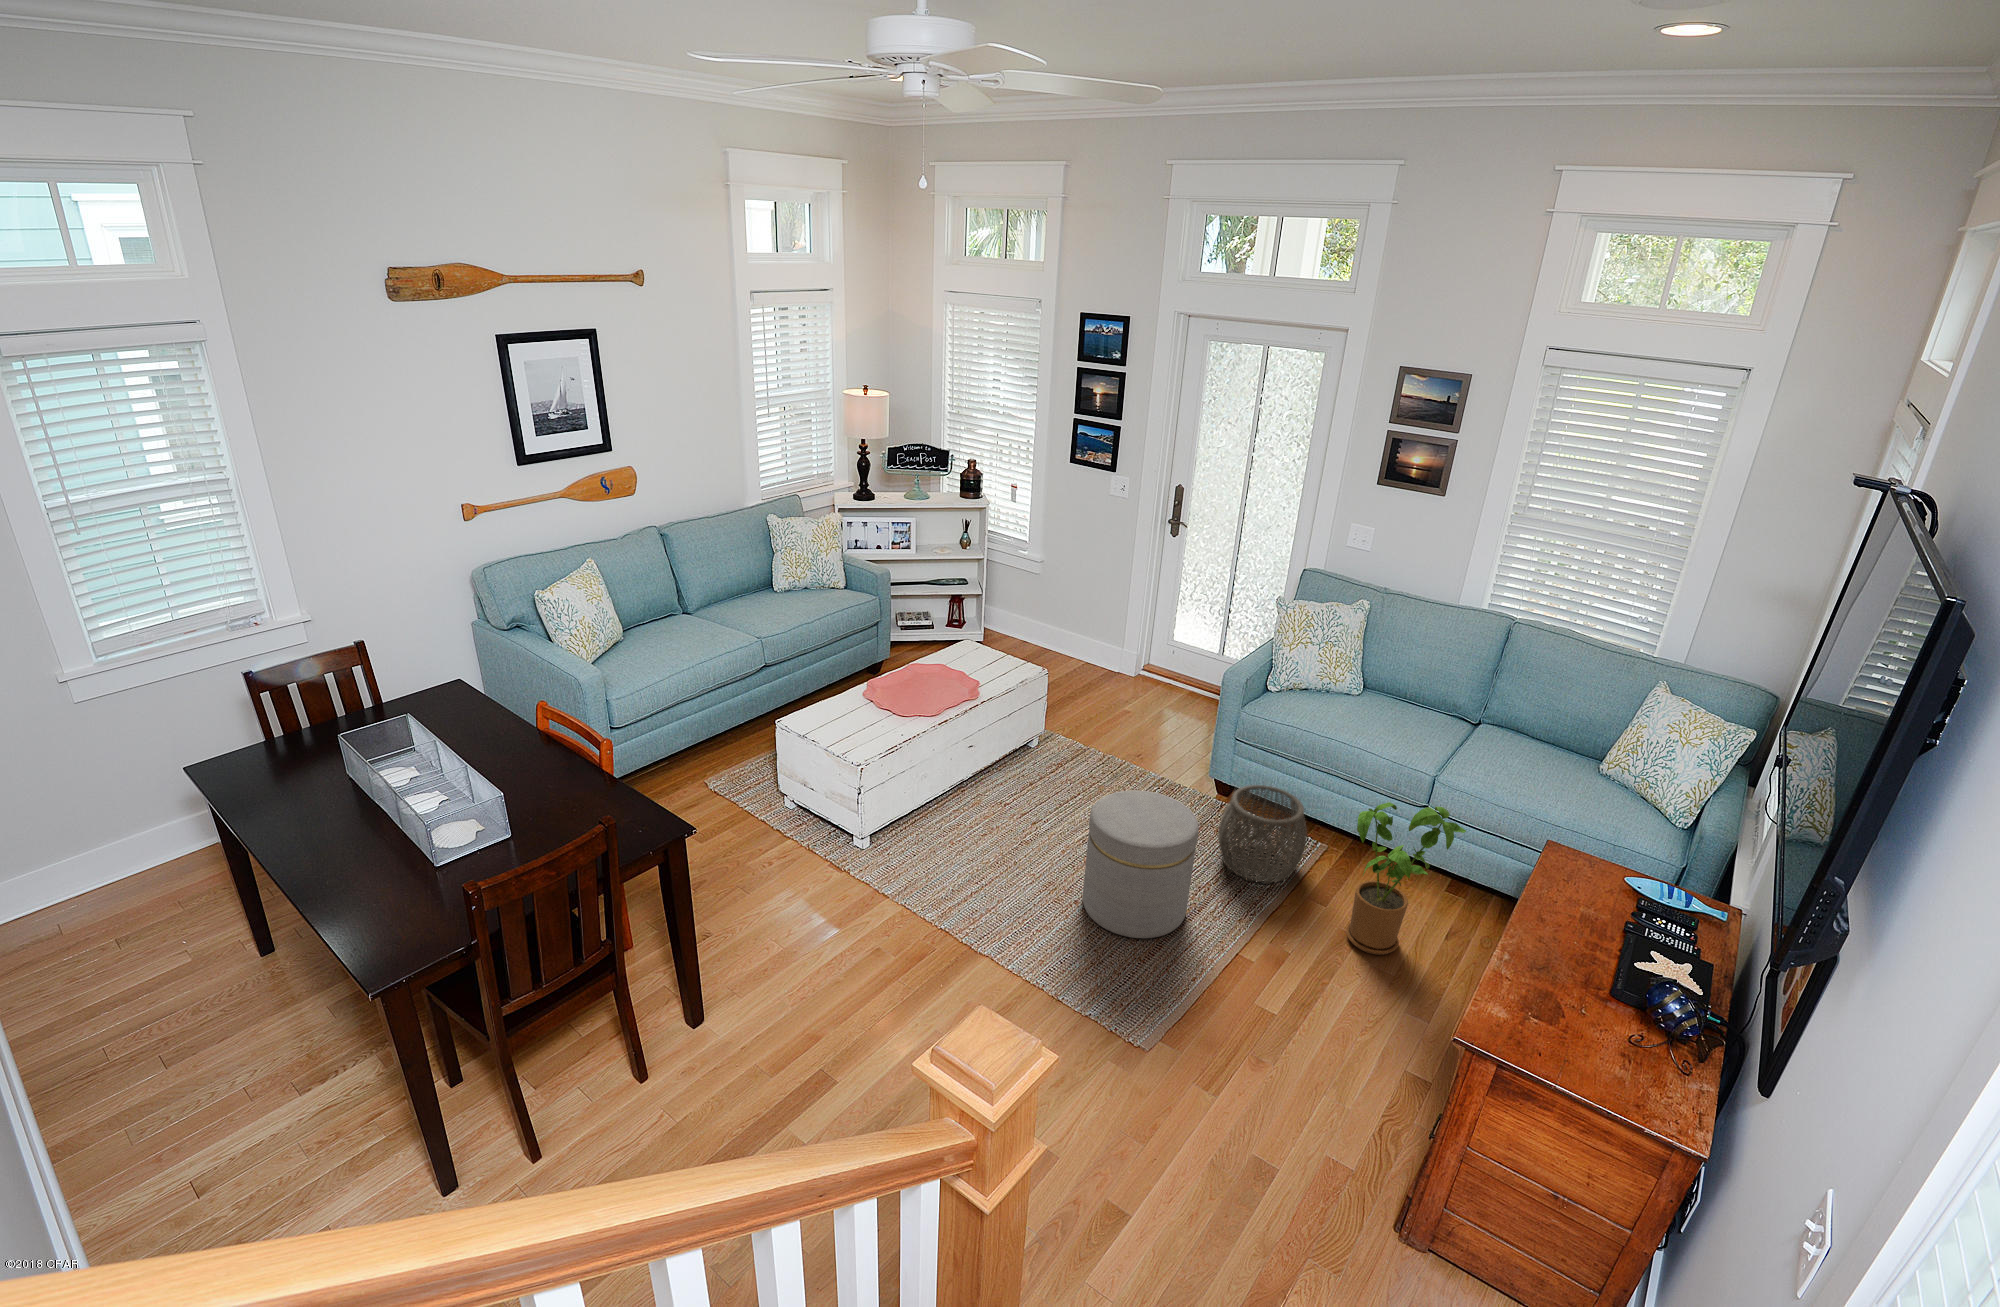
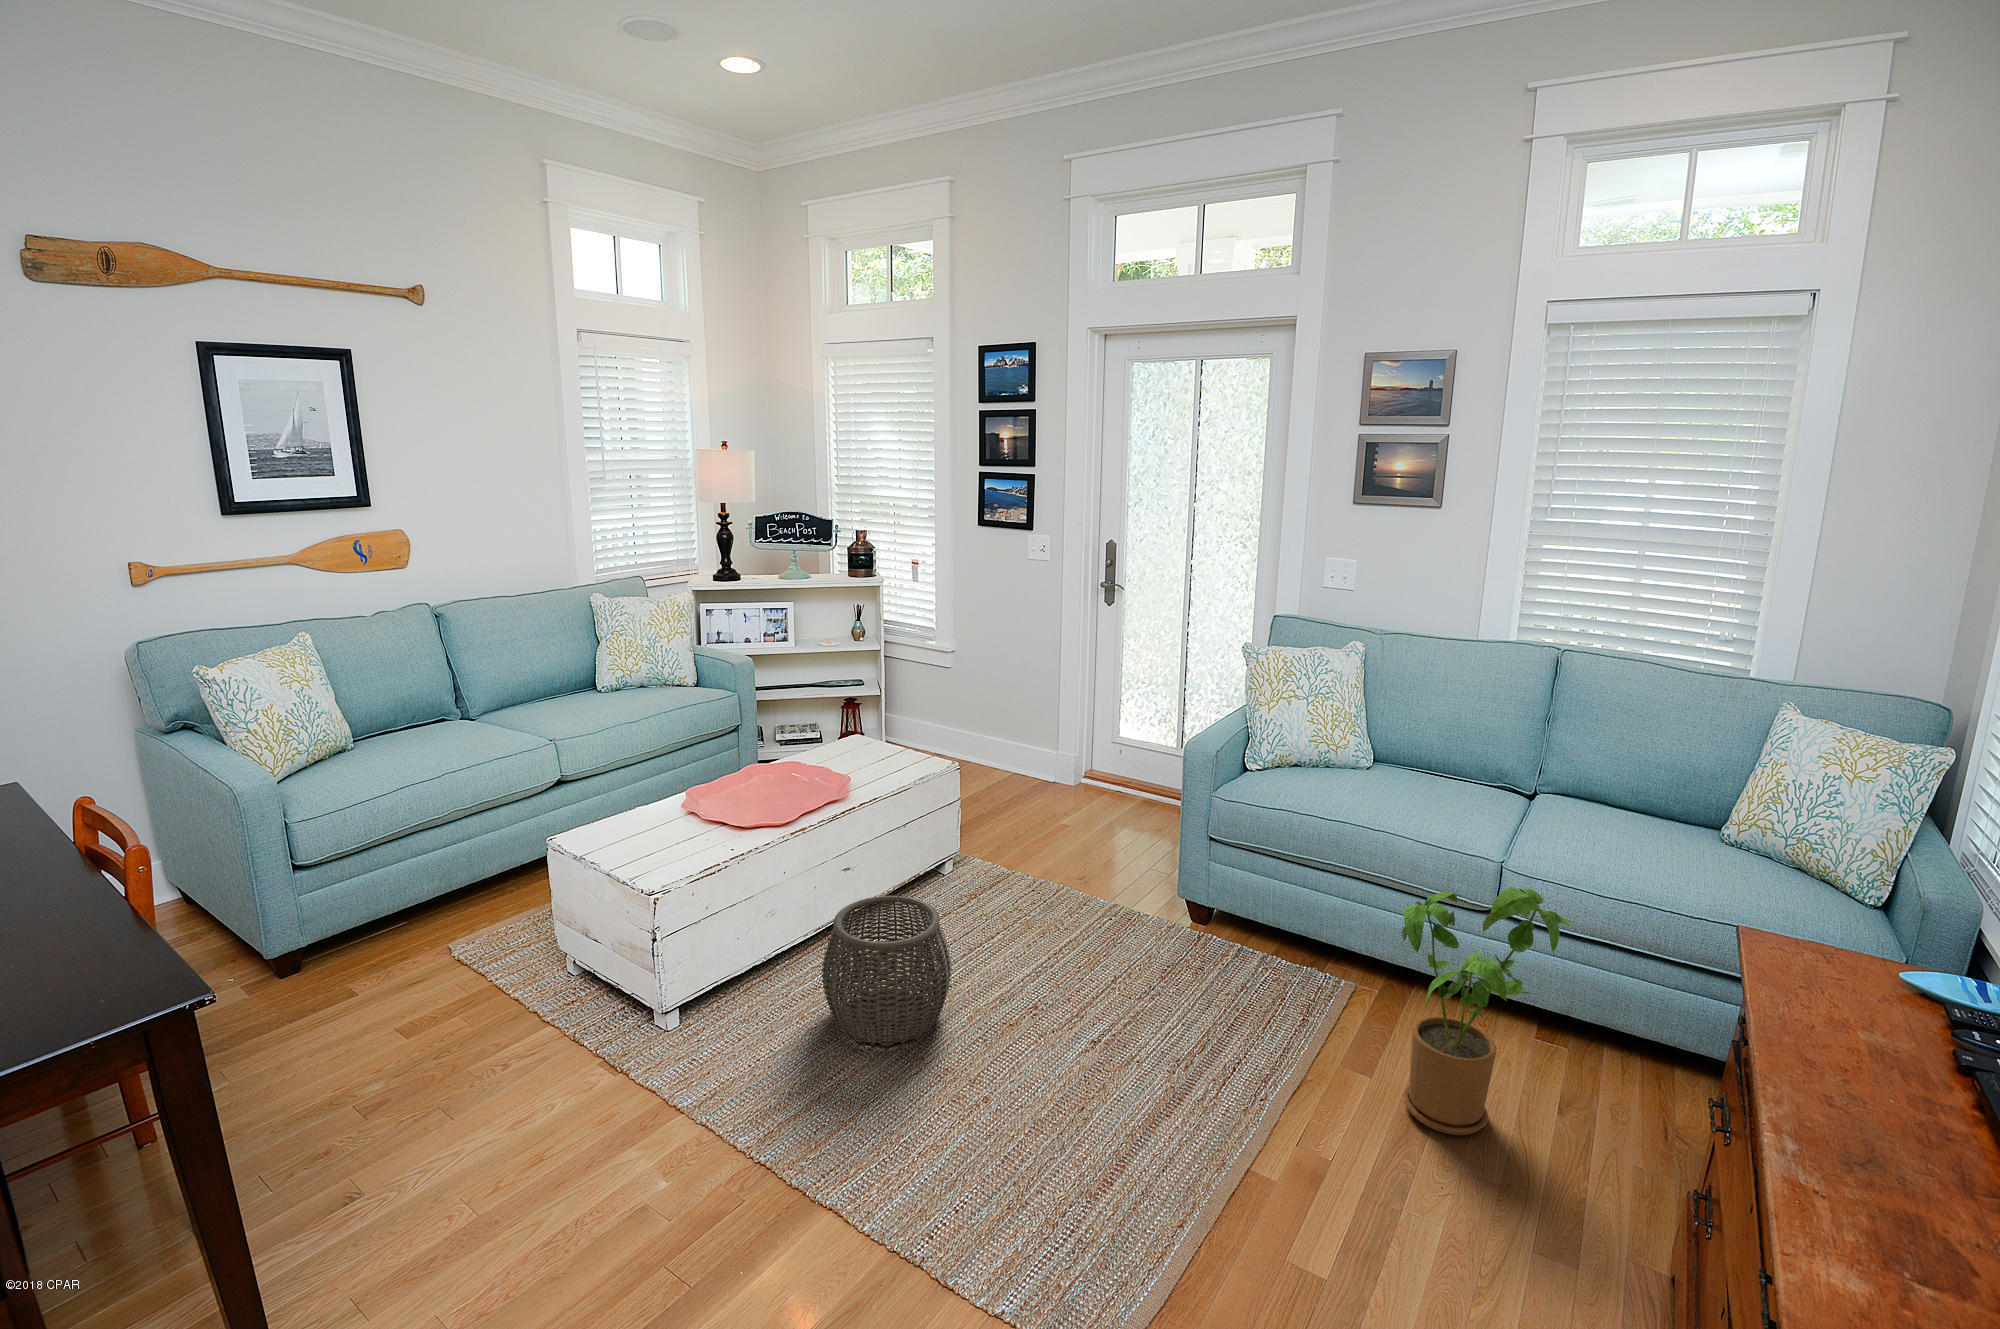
woven basket: present [1218,785,1307,884] -> present [821,896,952,1046]
ottoman: present [1083,790,1199,938] -> none [999,900,1166,1133]

